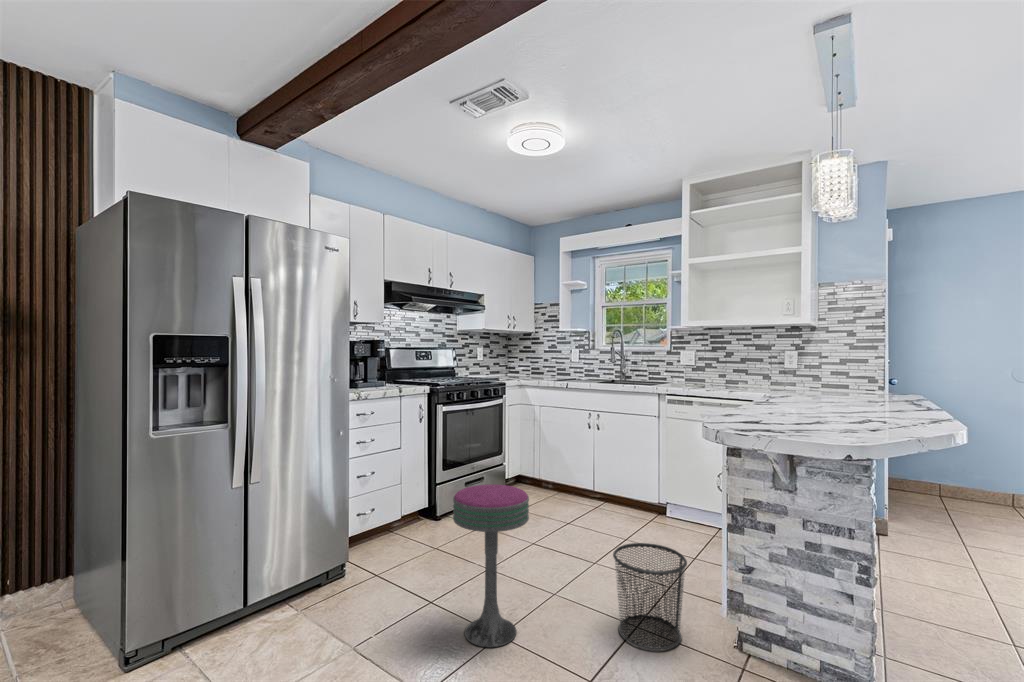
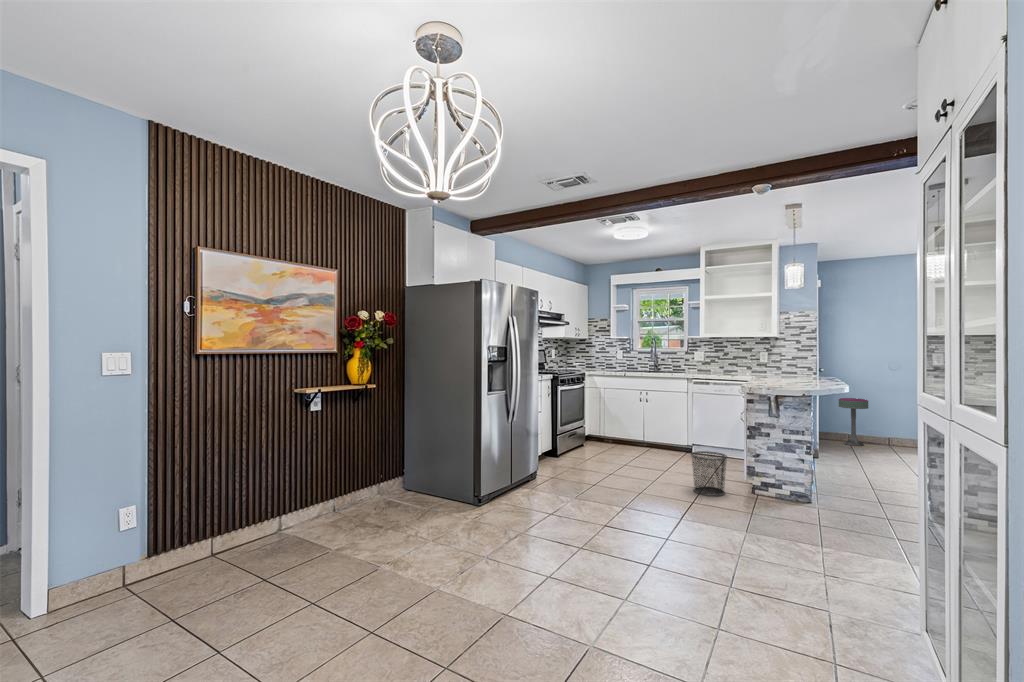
bar stool: present [453,484,529,647] -> present [839,398,869,446]

